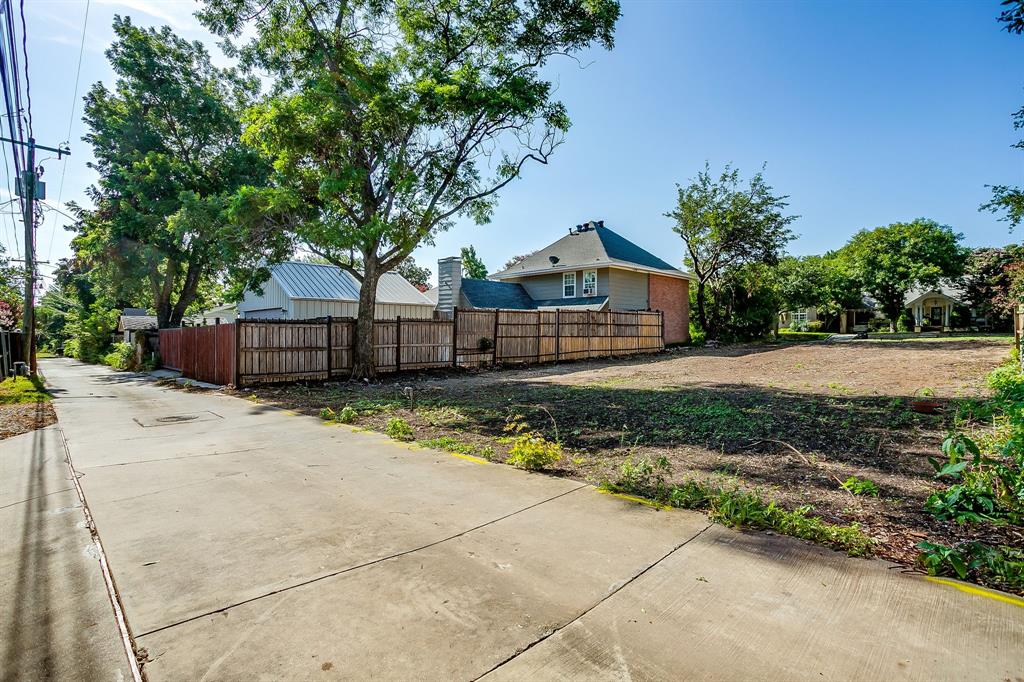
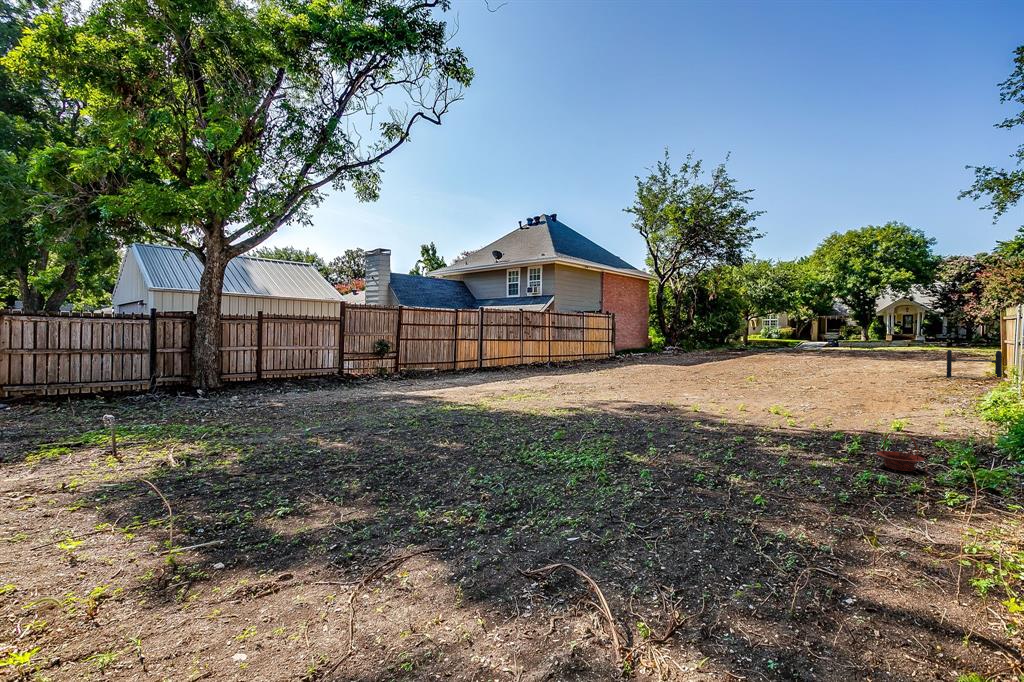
bench: none [966,339,1012,363] -> present [947,350,1002,378]

